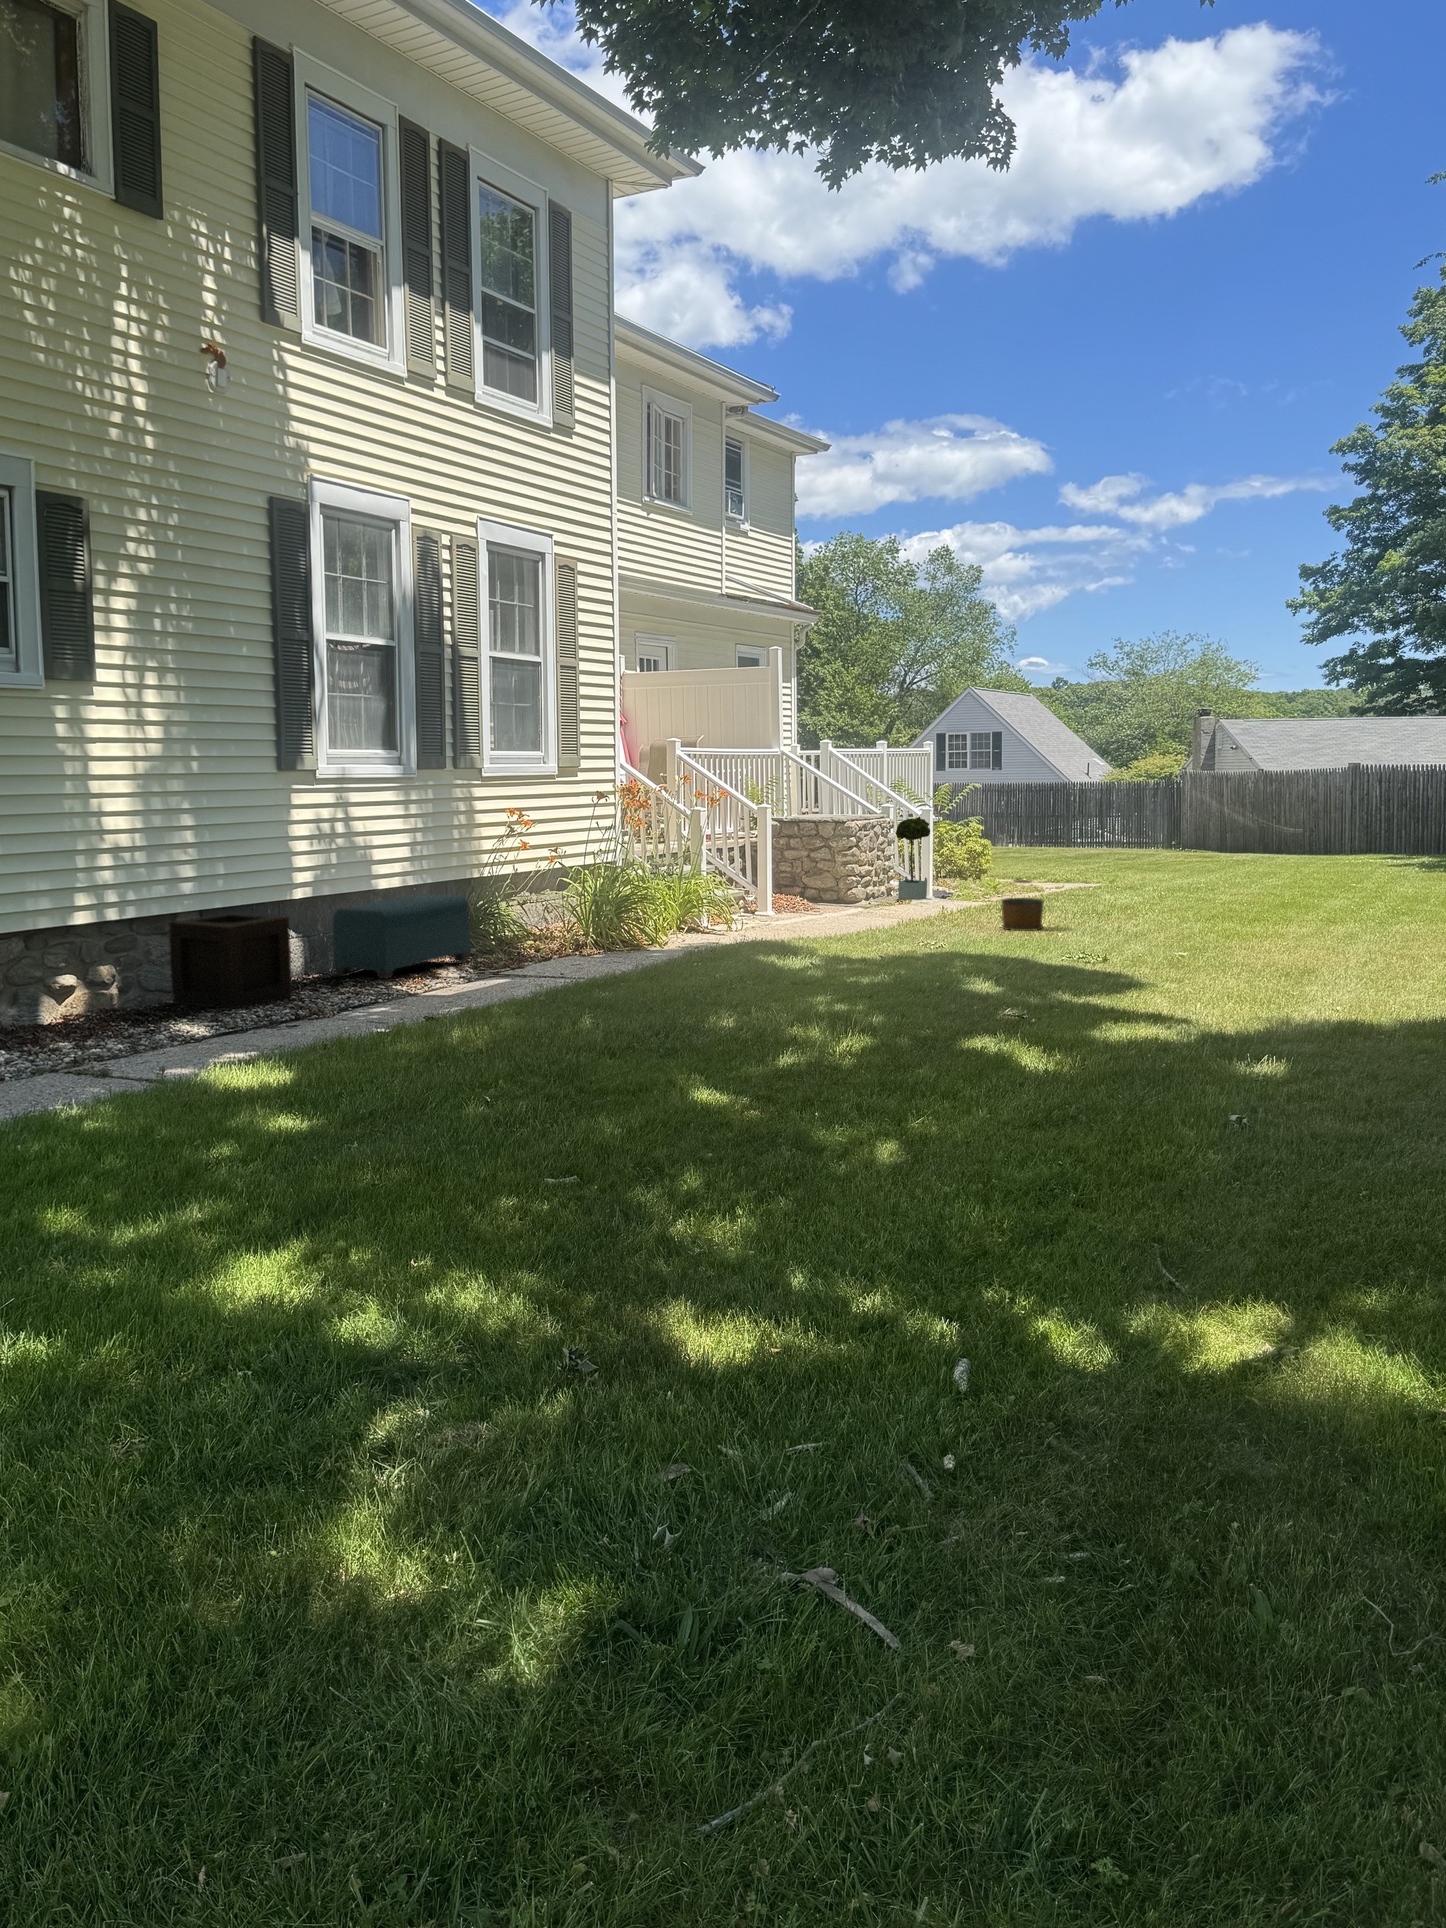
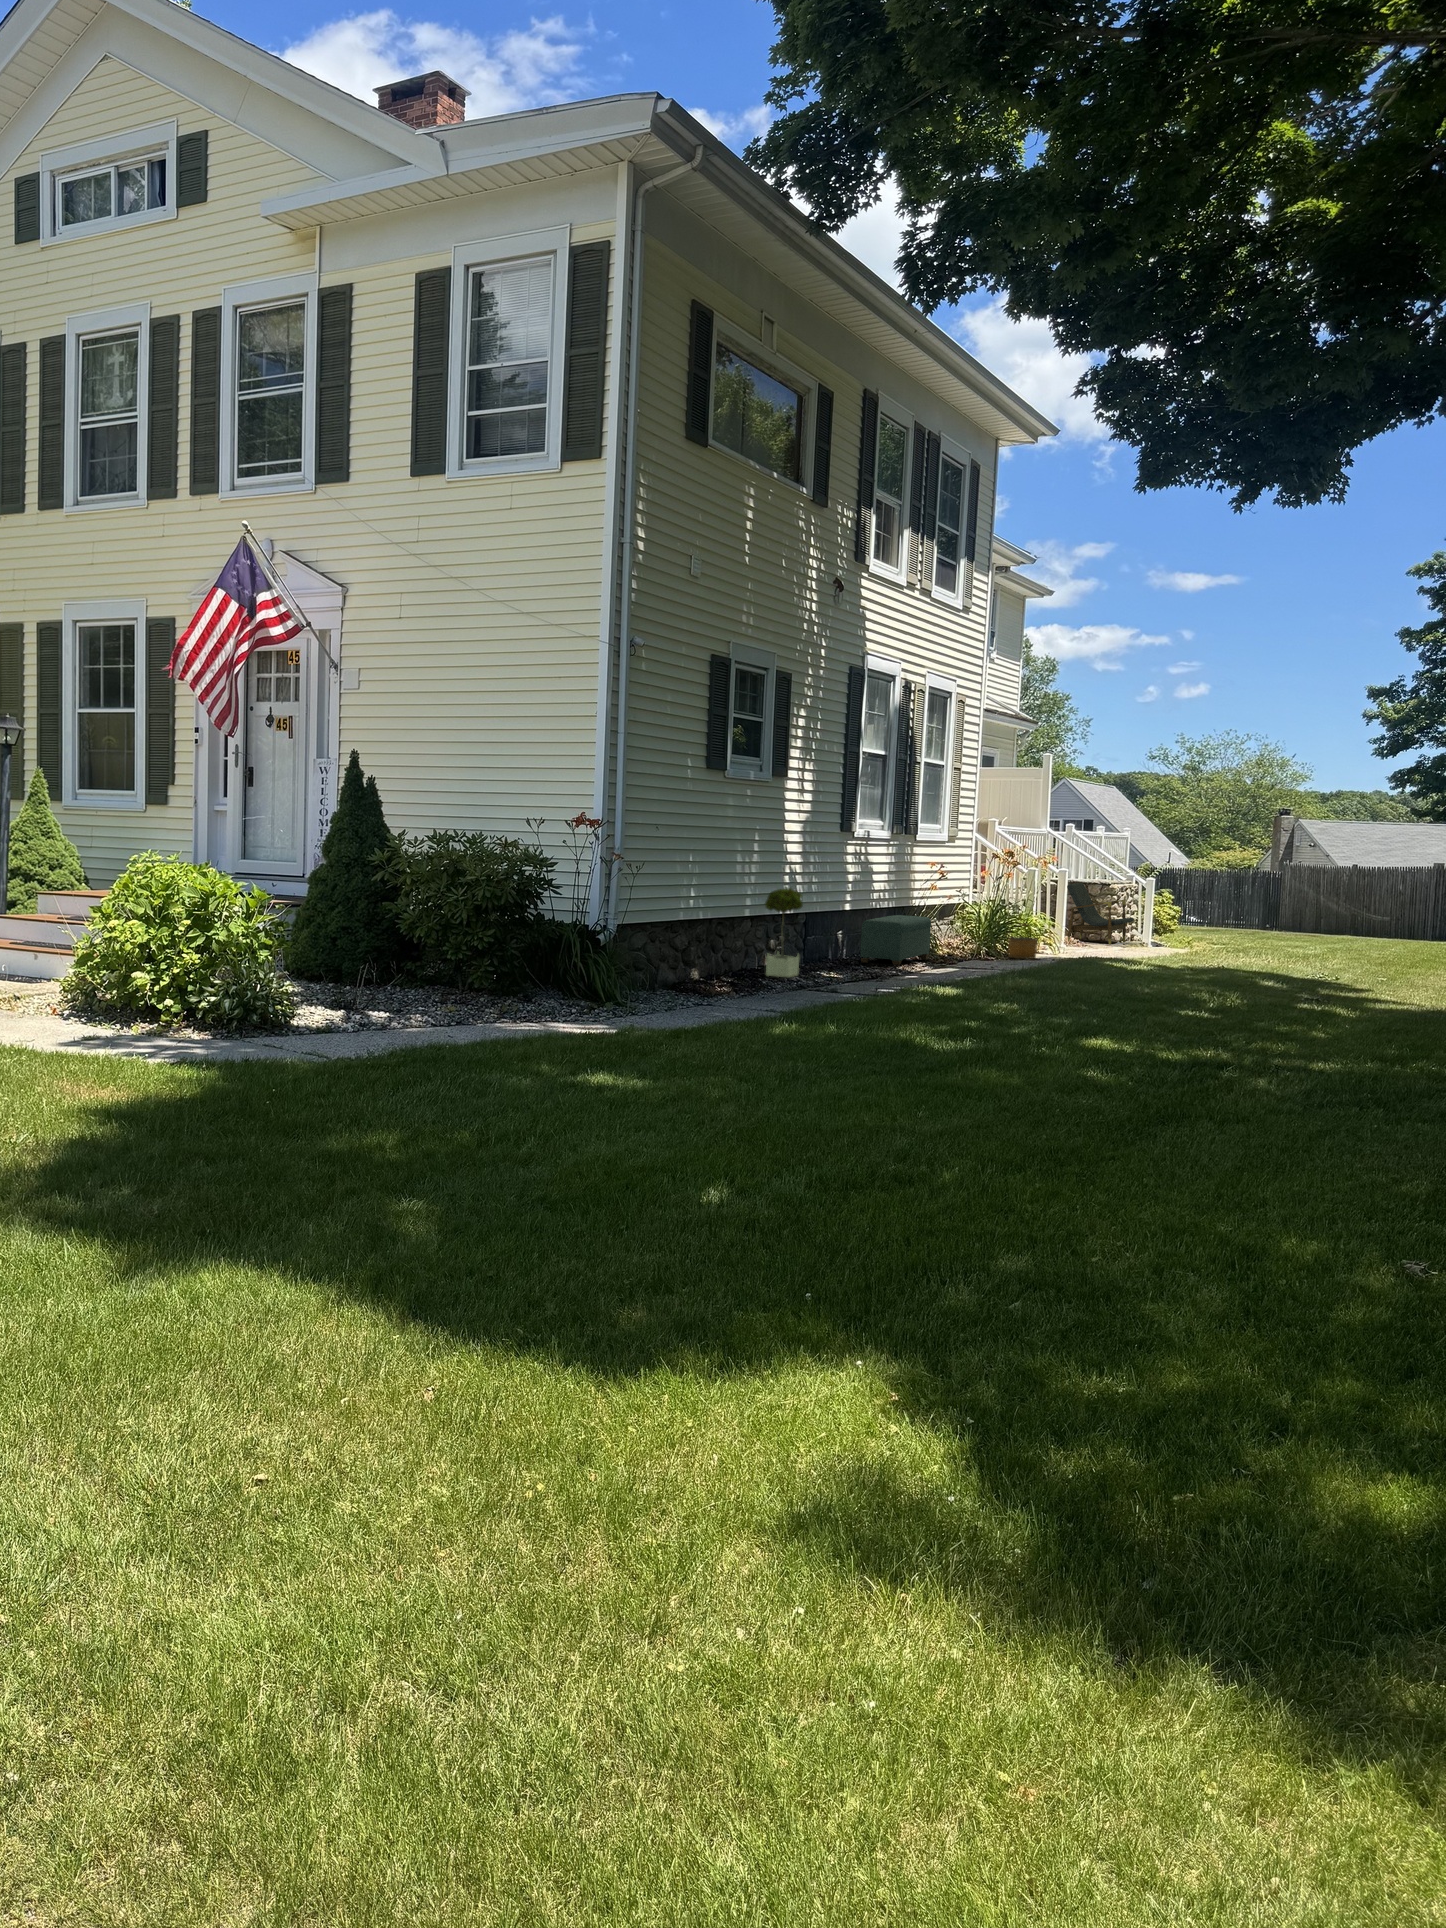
potted tree: present [896,817,930,900] -> present [765,888,803,977]
lounge chair: none [782,821,878,910] -> present [1067,883,1134,945]
bucket: present [1002,880,1043,931] -> present [1008,924,1038,959]
wooden crate: present [169,913,291,1008] -> none [801,918,869,974]

